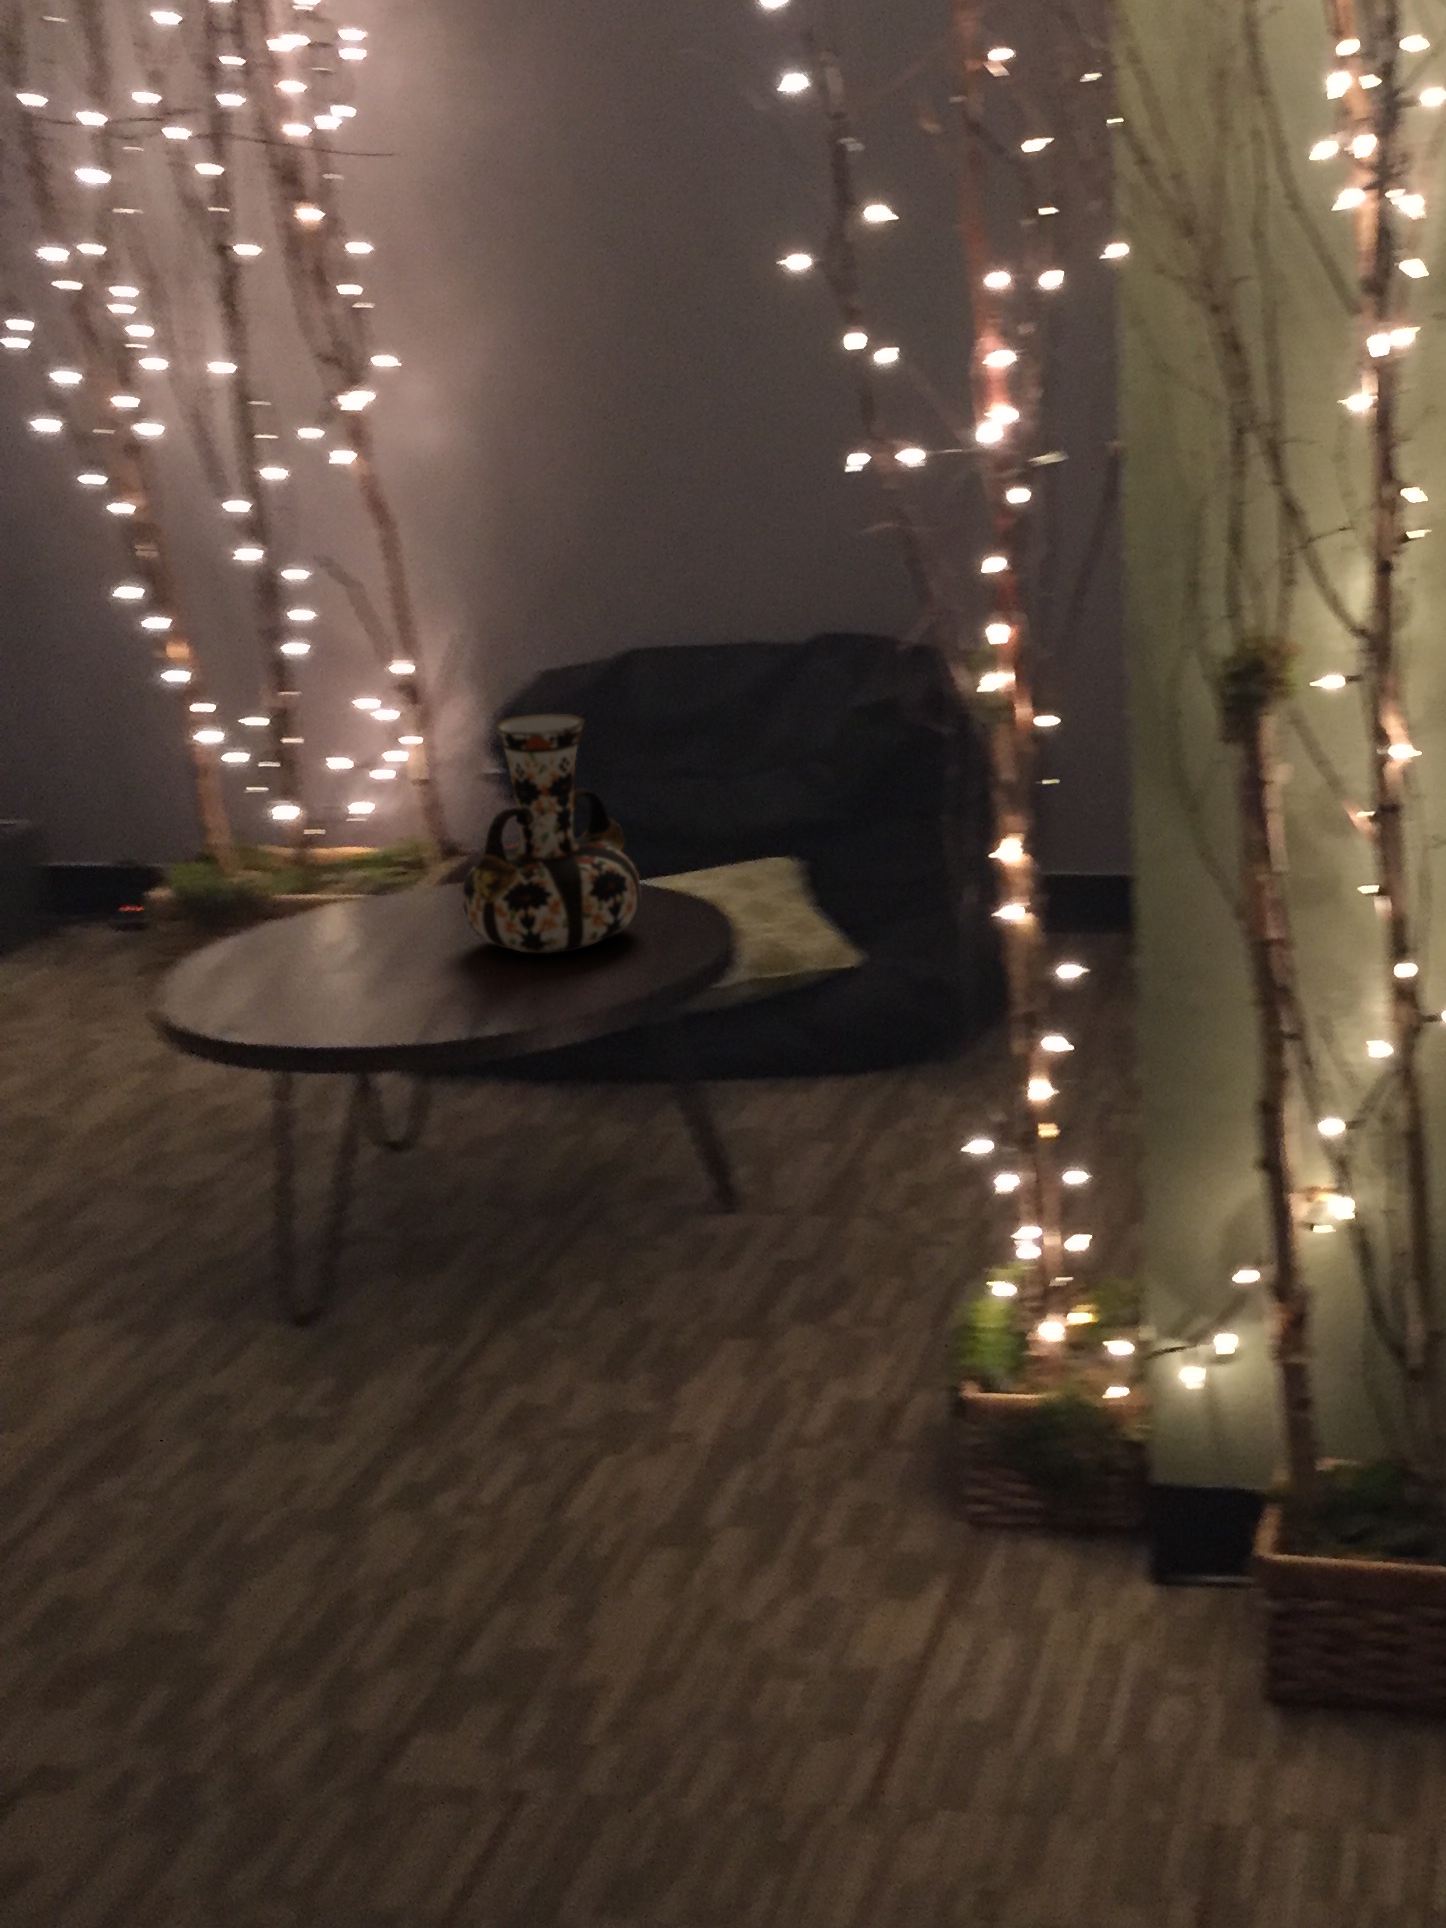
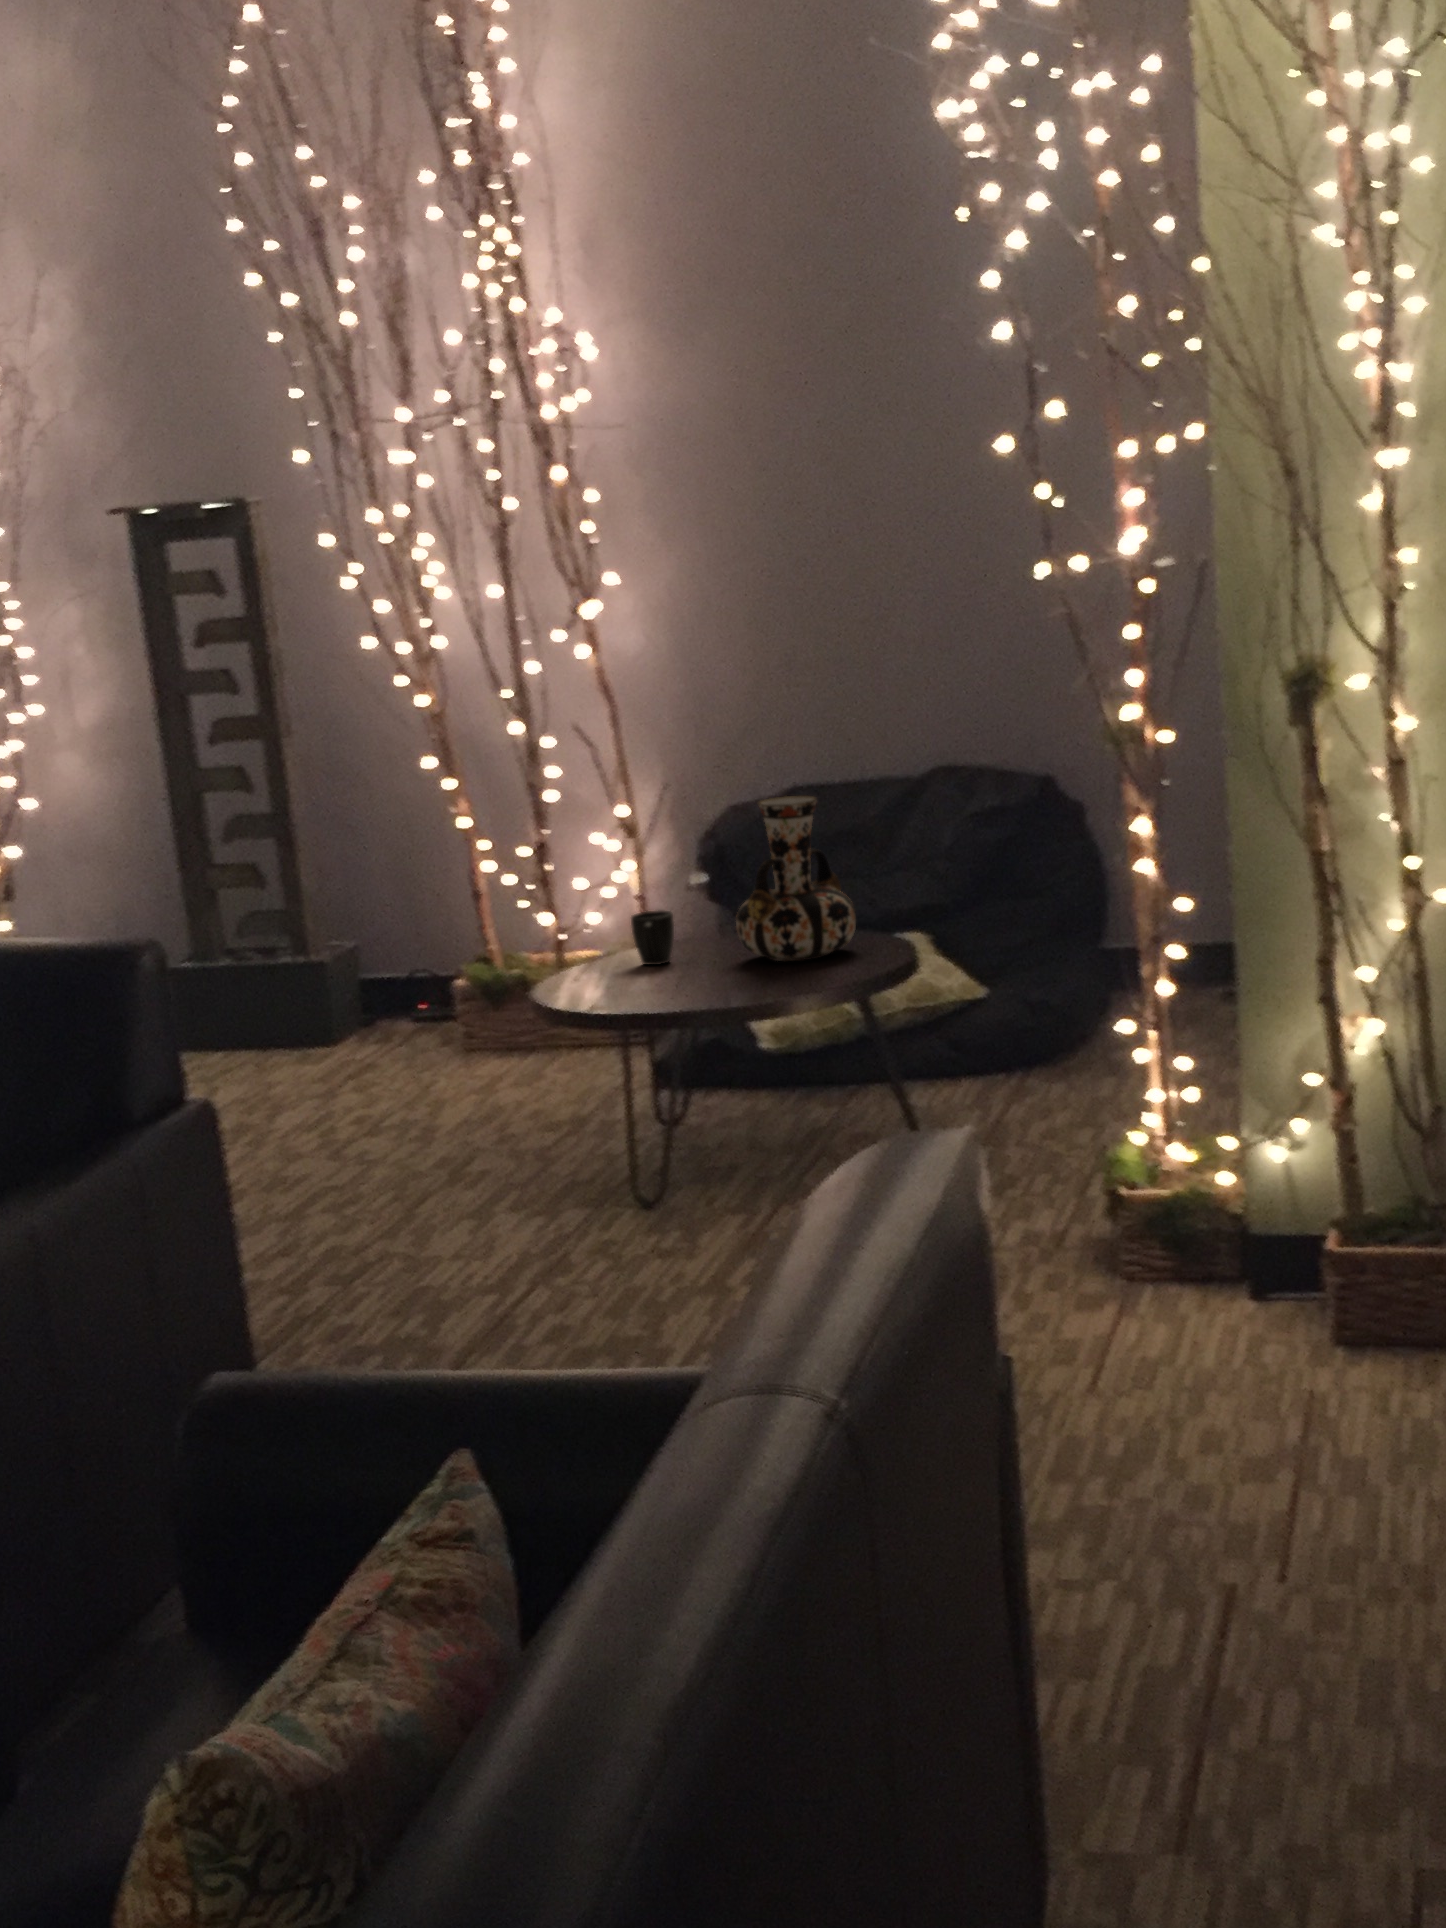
mug: none [311,865,378,947] -> present [631,910,674,965]

